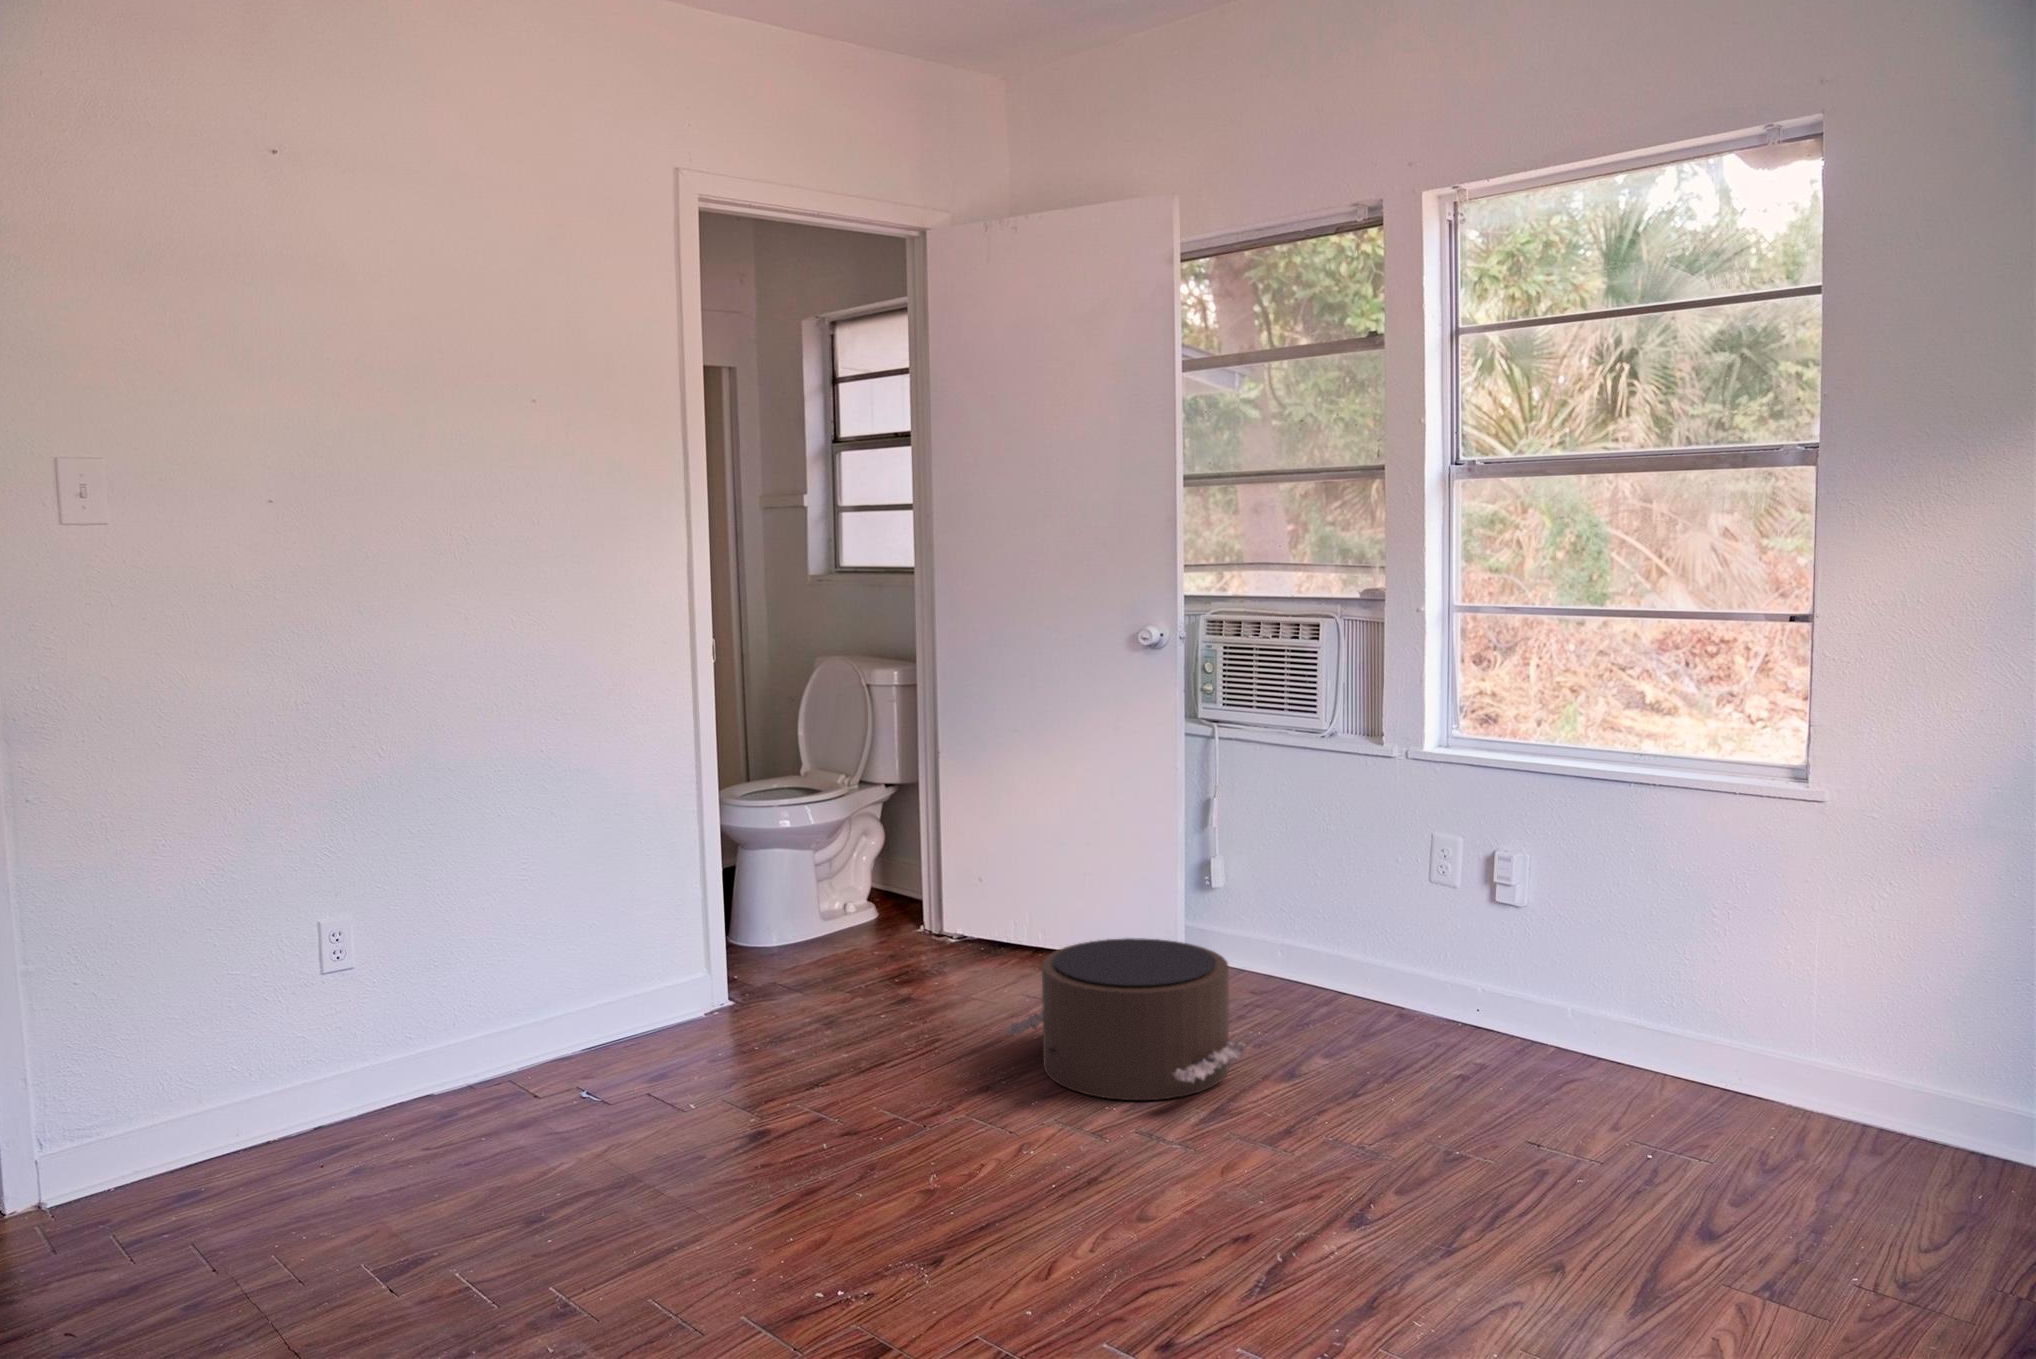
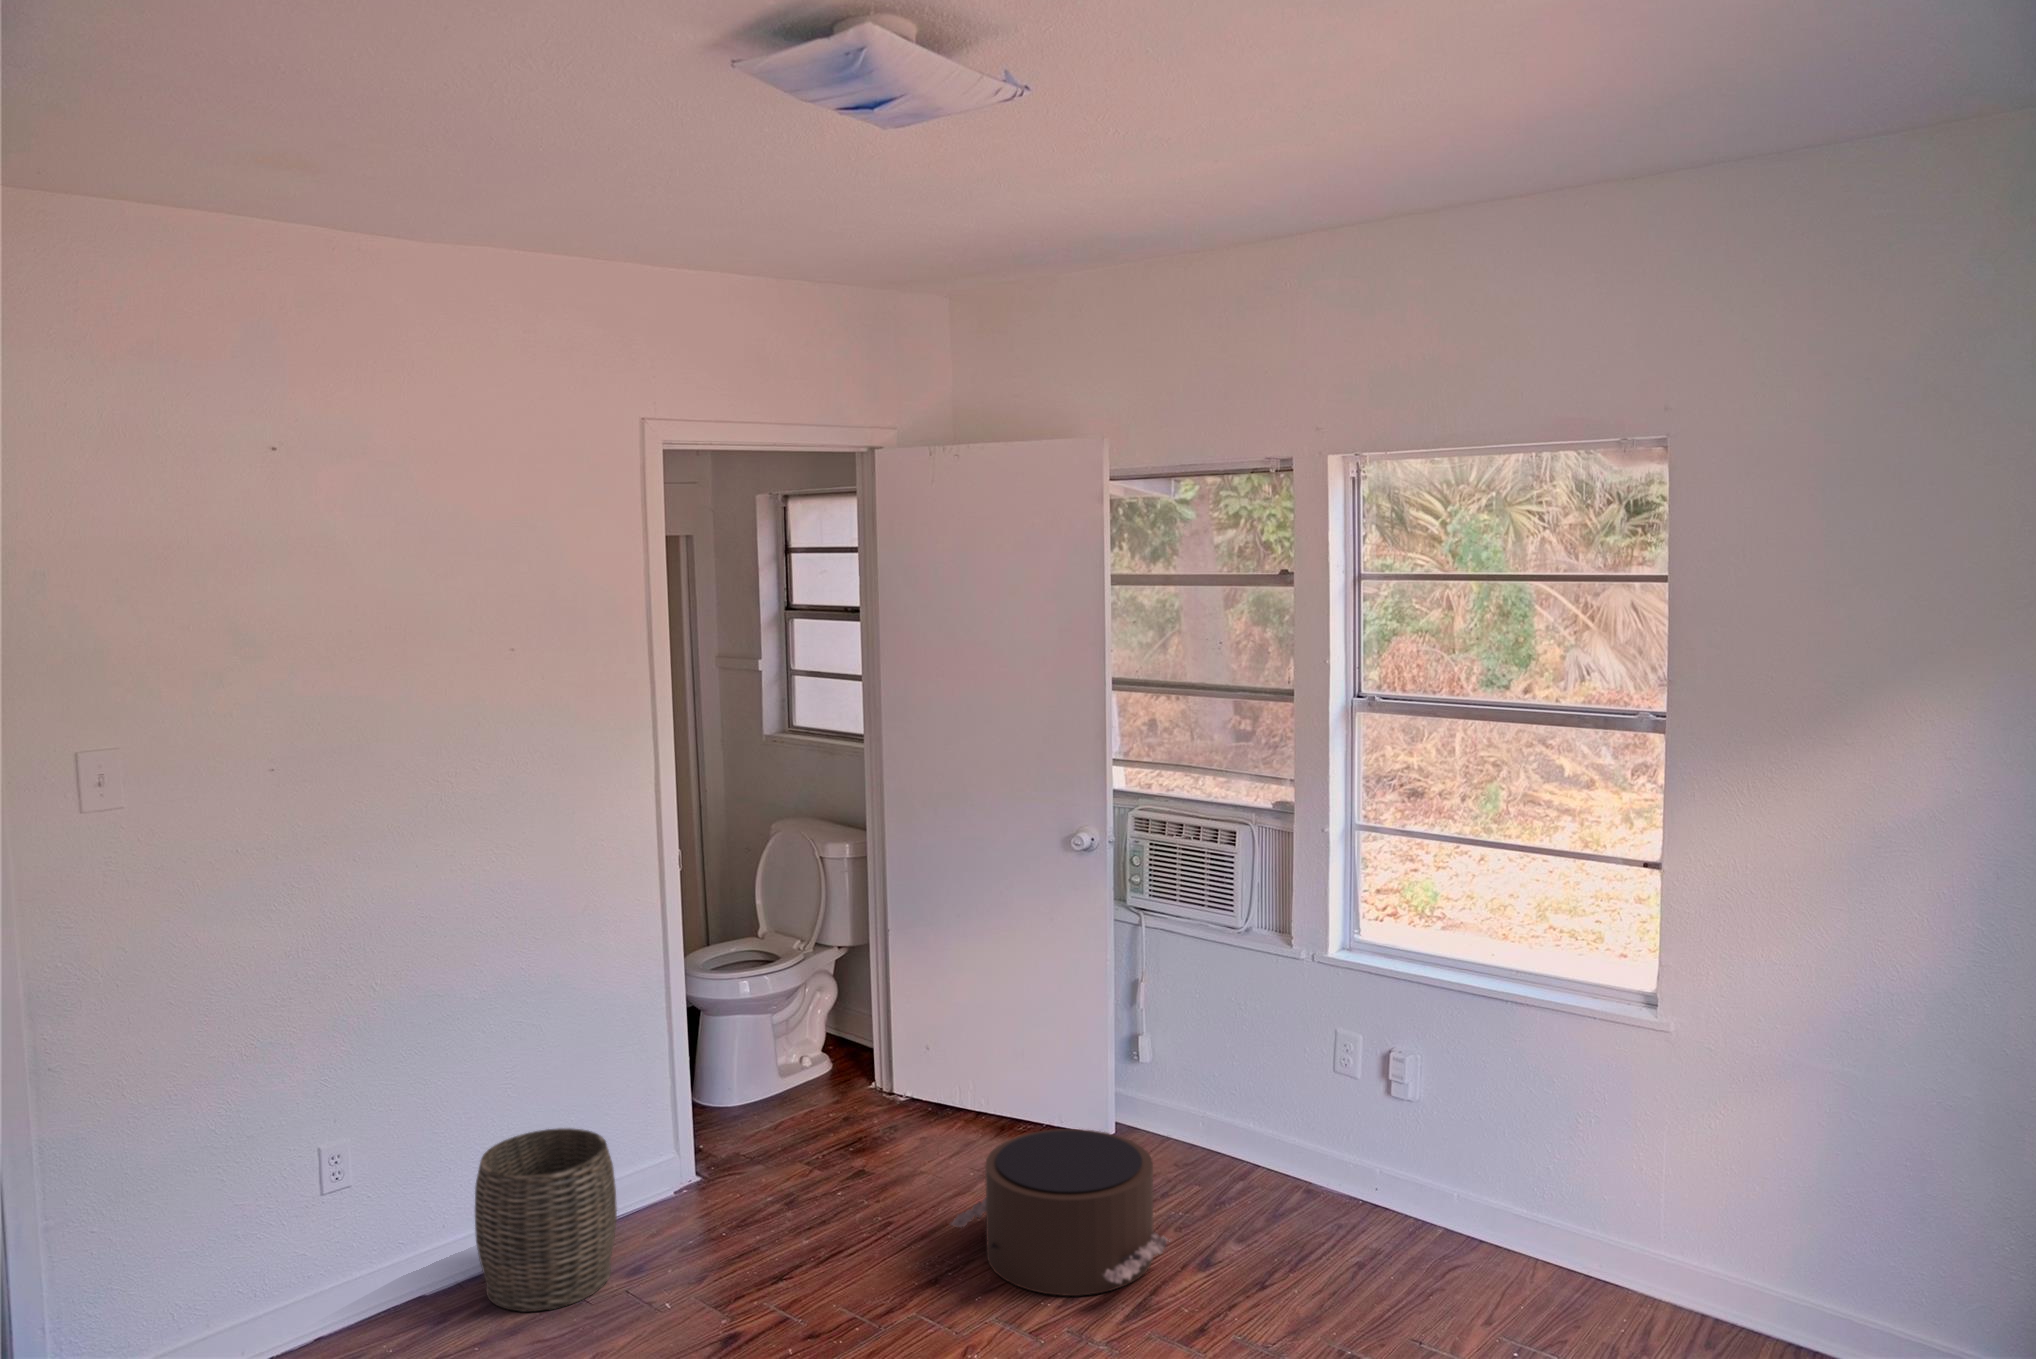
woven basket: none [486,925,640,1108] -> present [475,1128,617,1311]

